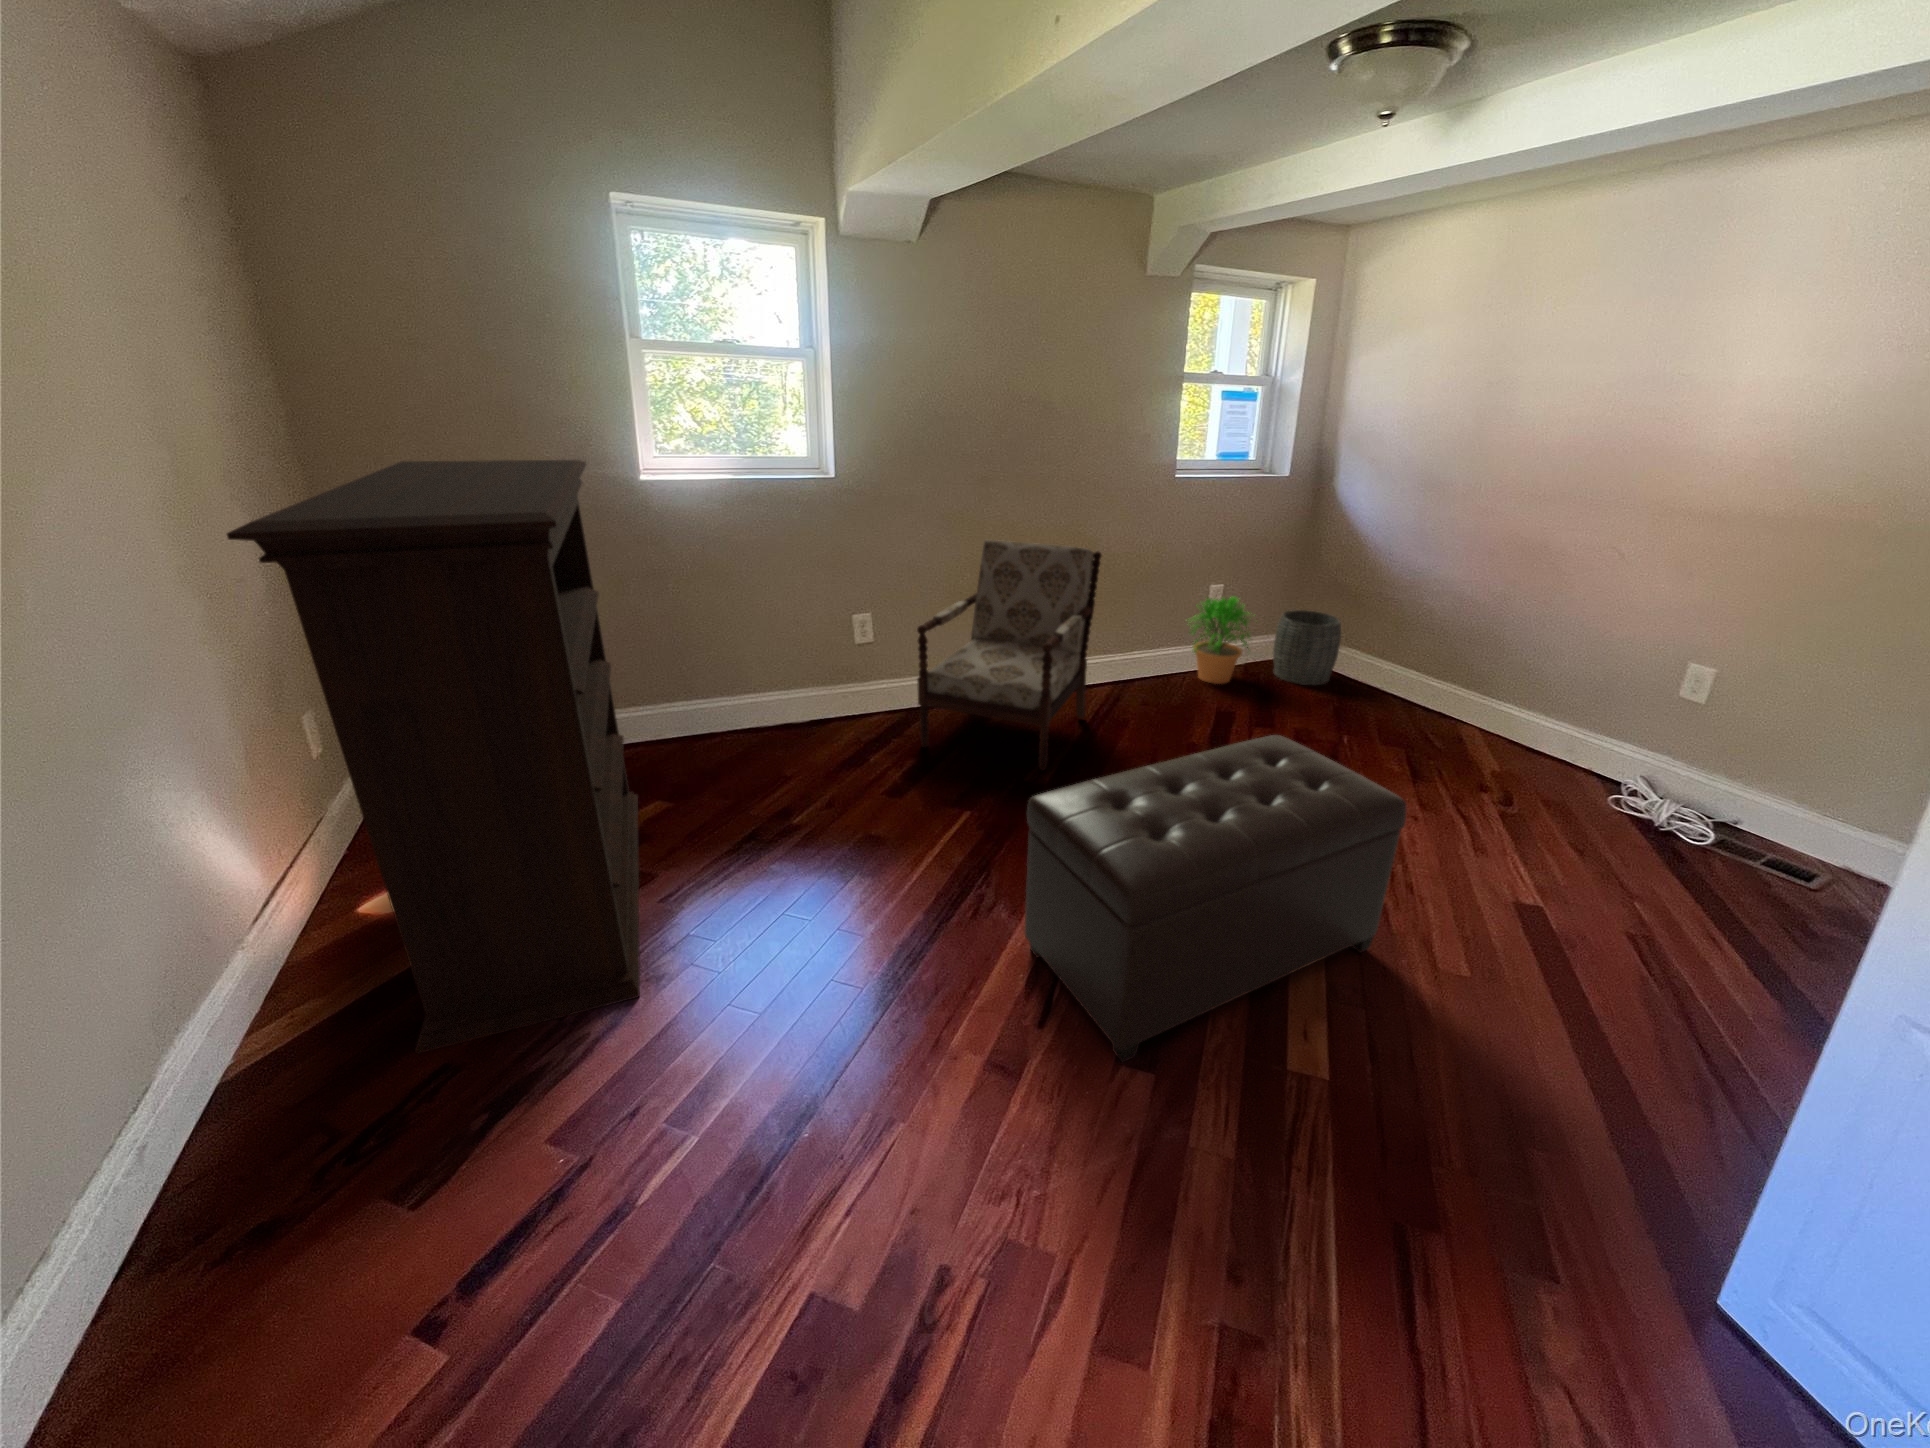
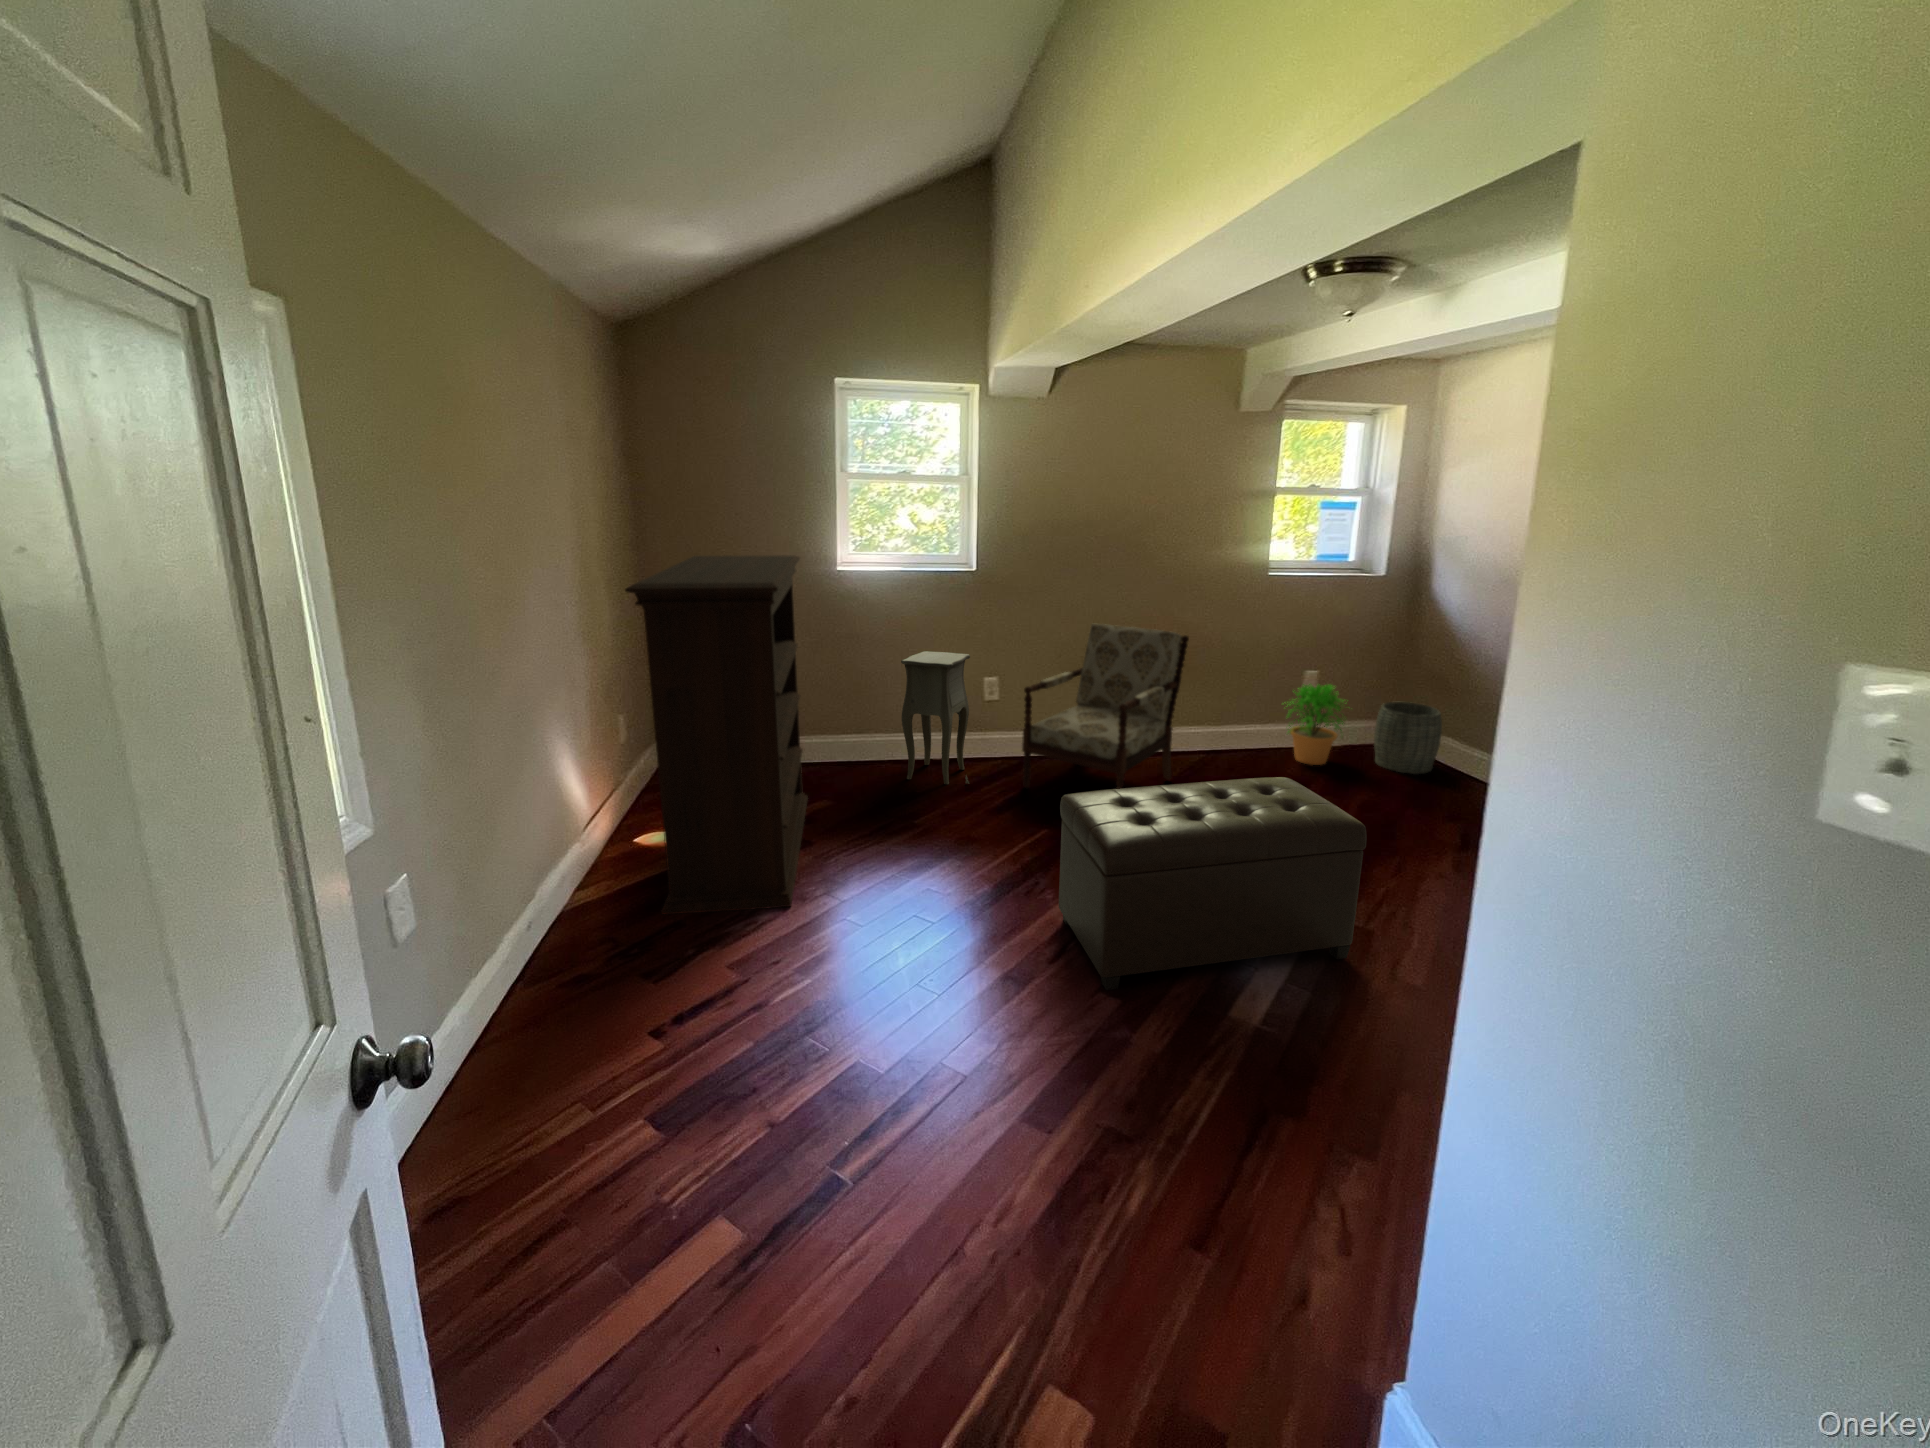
side table: none [750,584,854,753] -> present [901,651,970,784]

